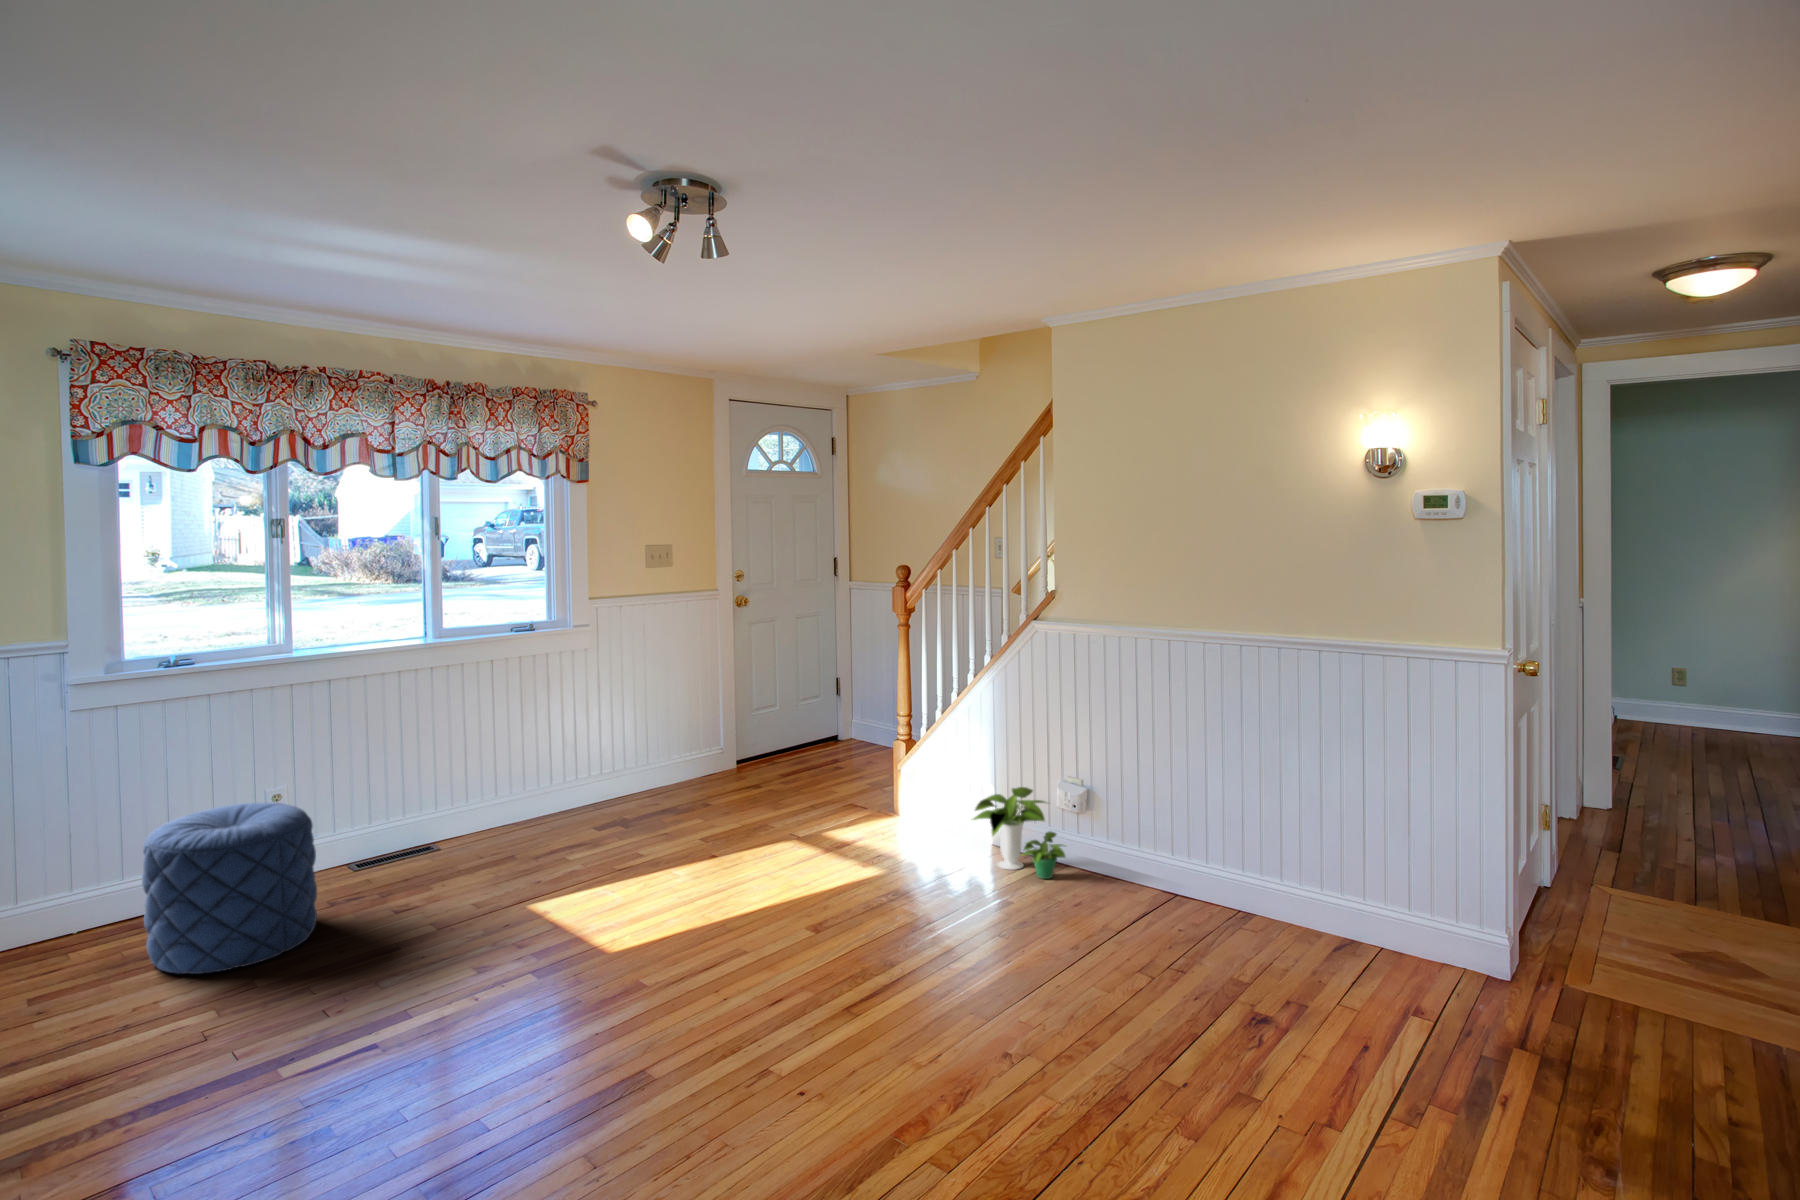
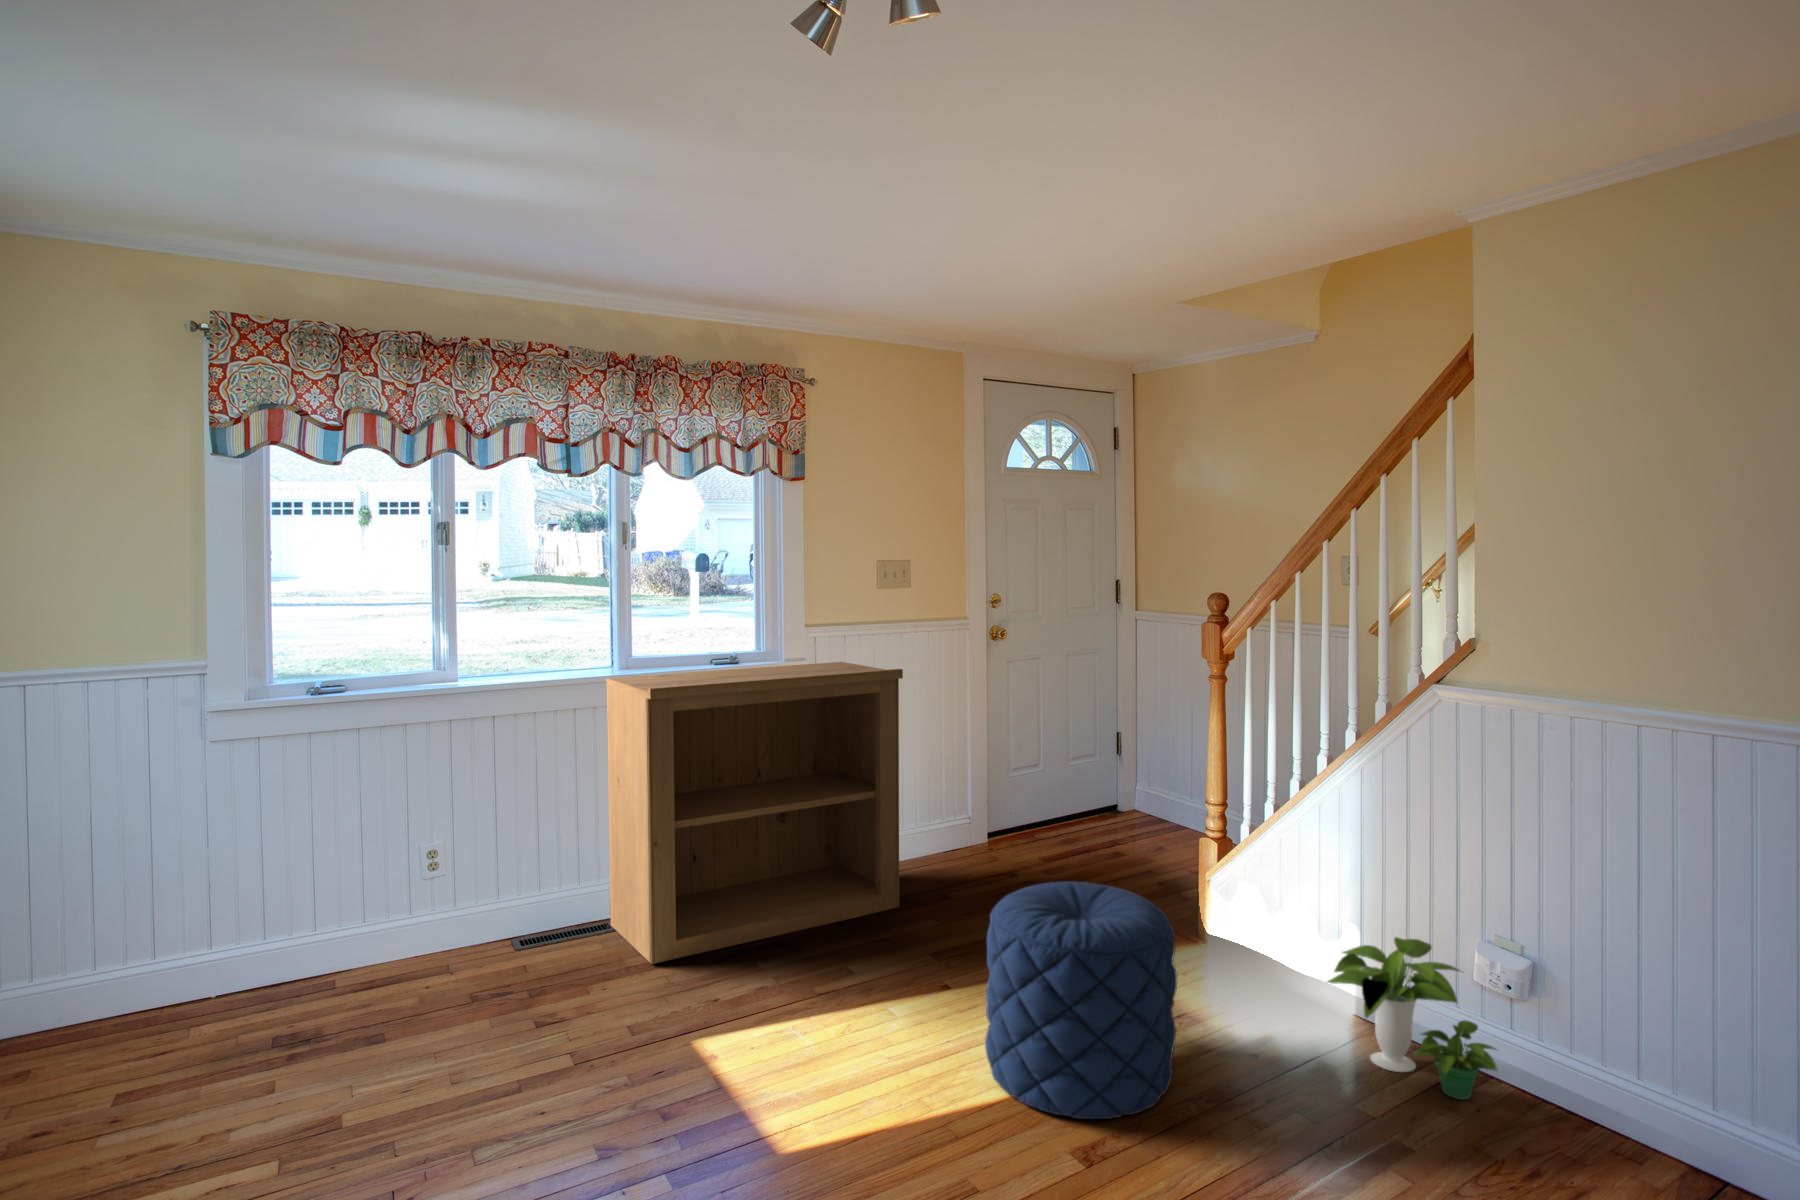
bookshelf: none [431,626,676,863] -> present [607,662,903,964]
pouf: present [142,803,317,974] -> present [985,881,1177,1119]

